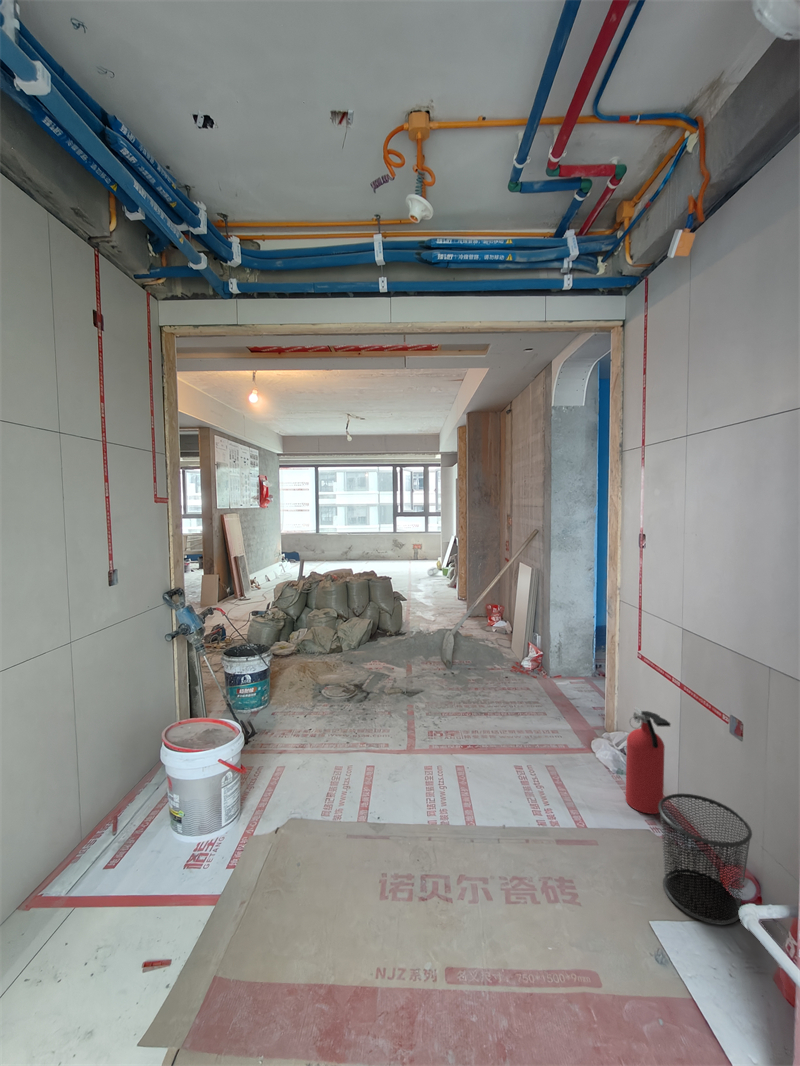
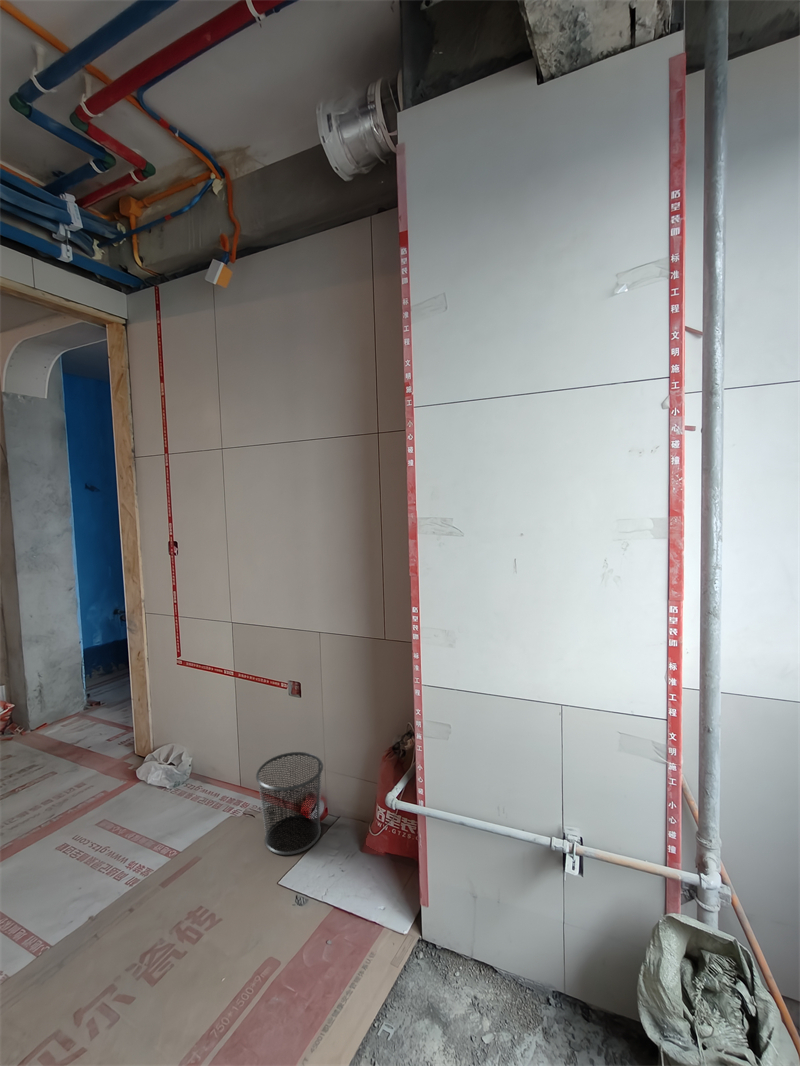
fire extinguisher: present [626,707,670,814] -> none [192,707,236,807]

